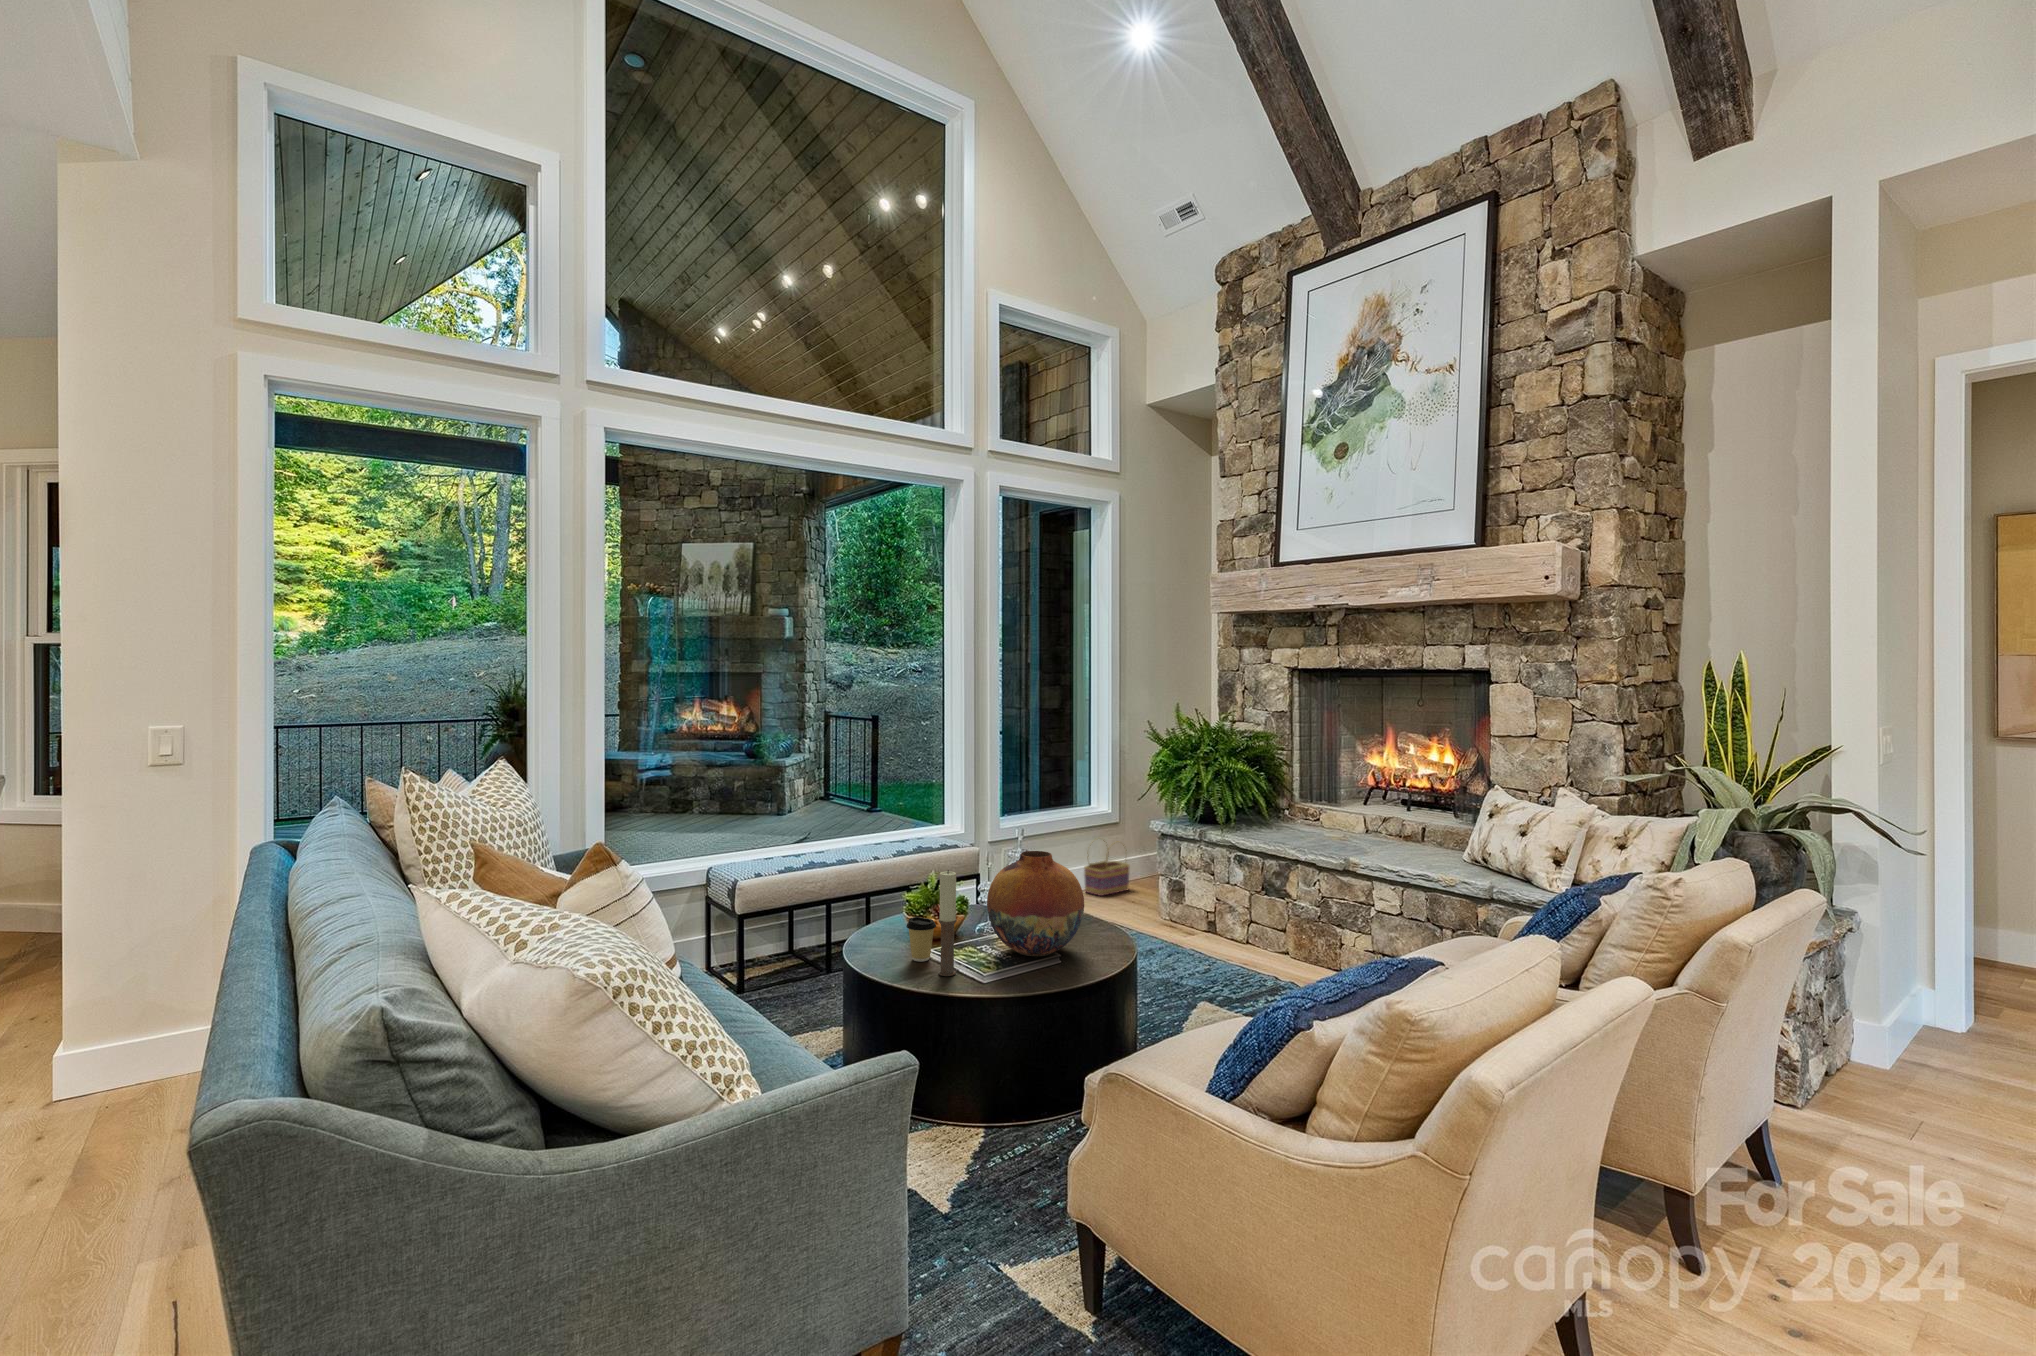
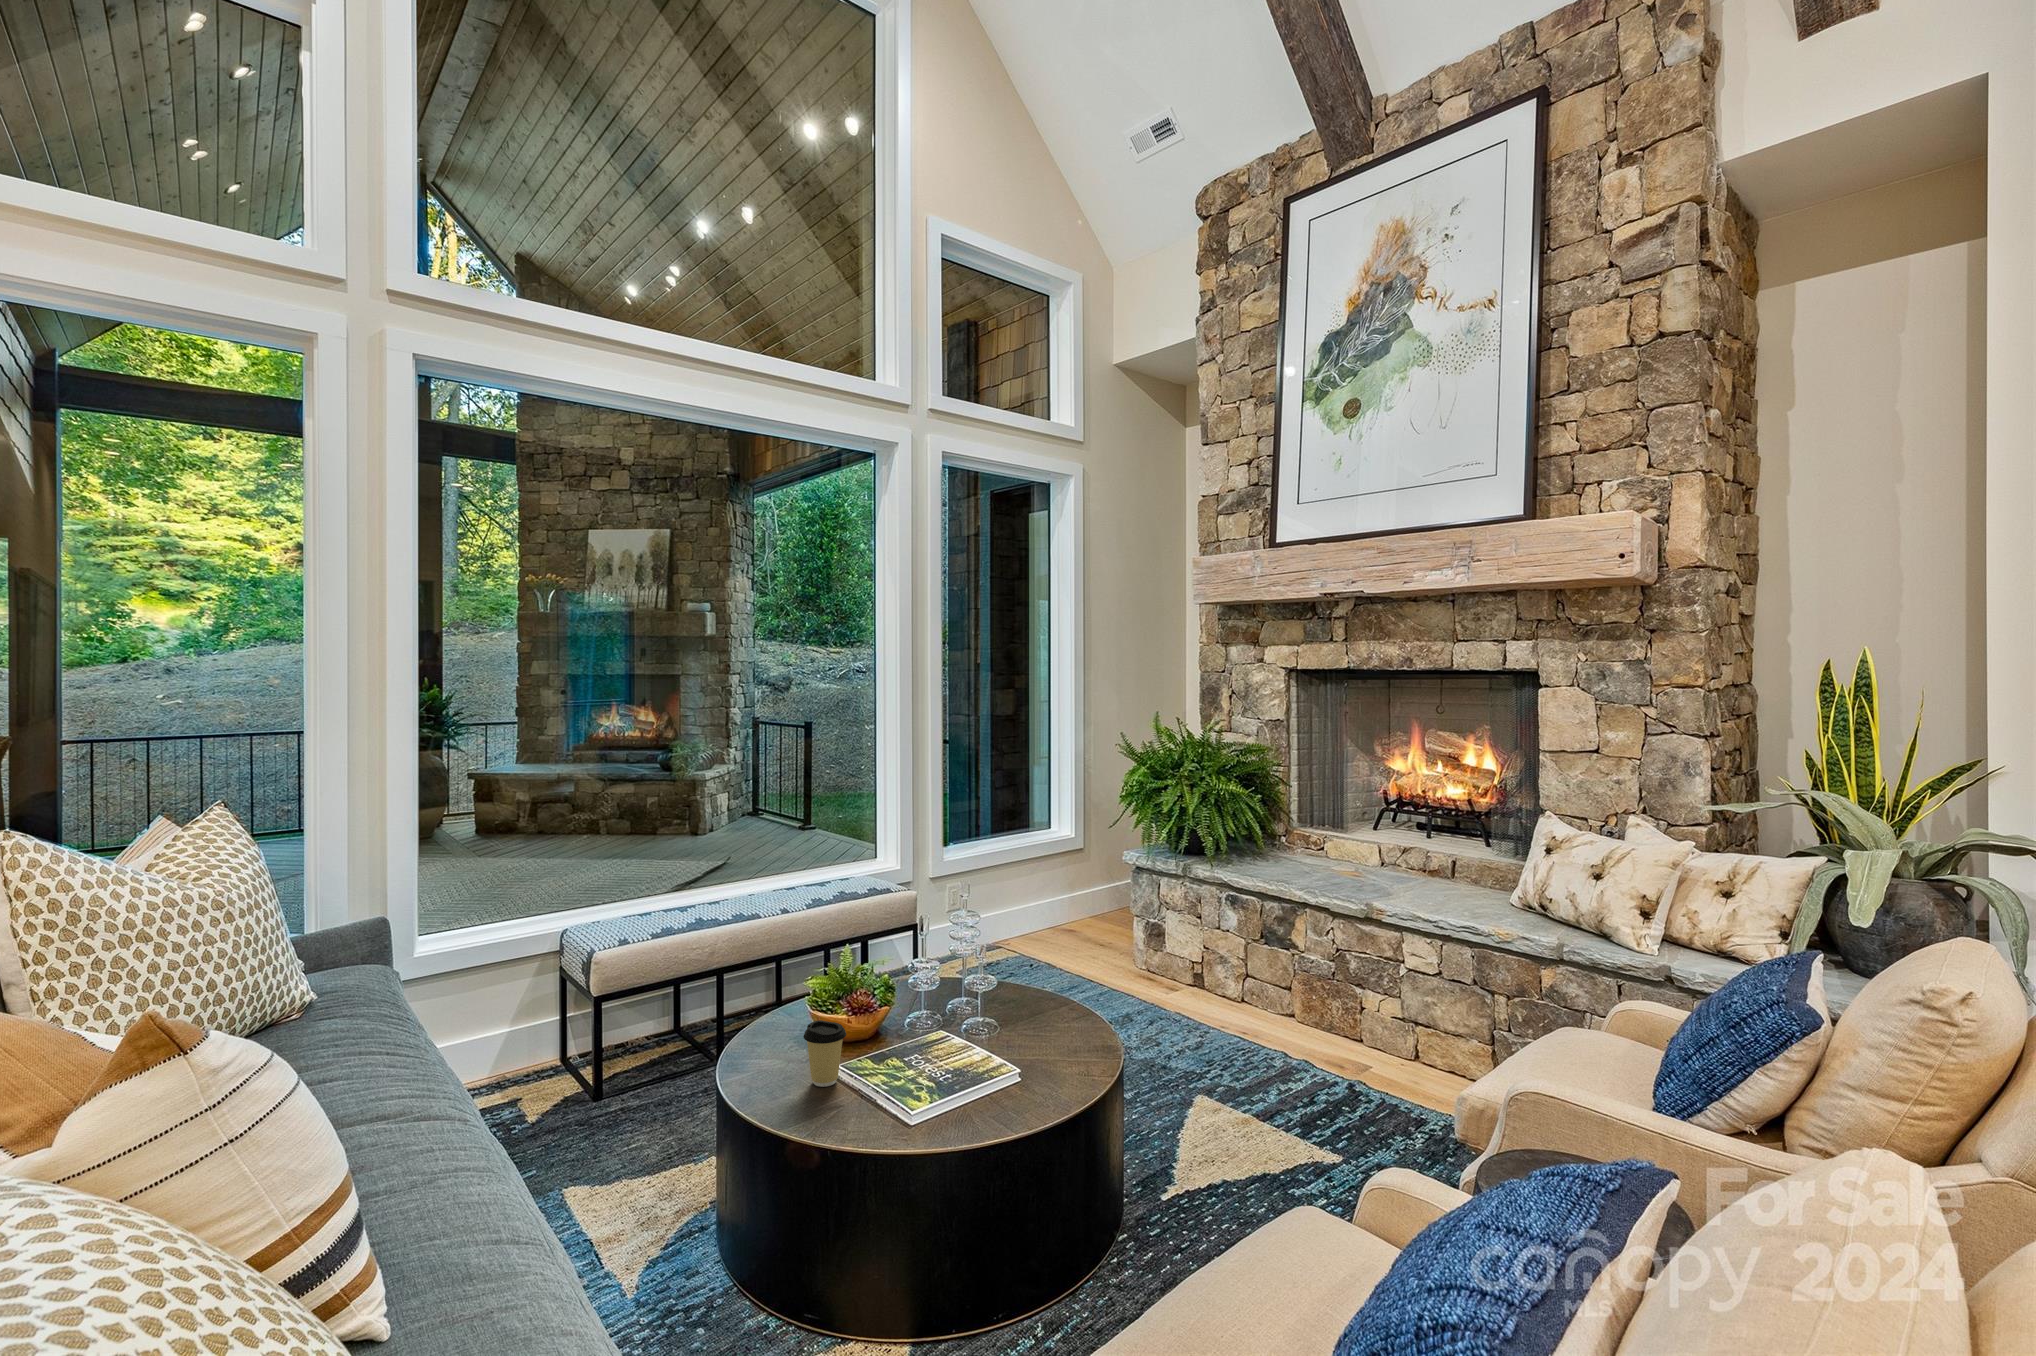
basket: present [1084,841,1129,896] -> none [1043,869,1096,938]
vase: present [987,851,1084,956] -> none [919,922,1054,1073]
candle: present [938,870,957,976] -> none [847,960,873,1114]

